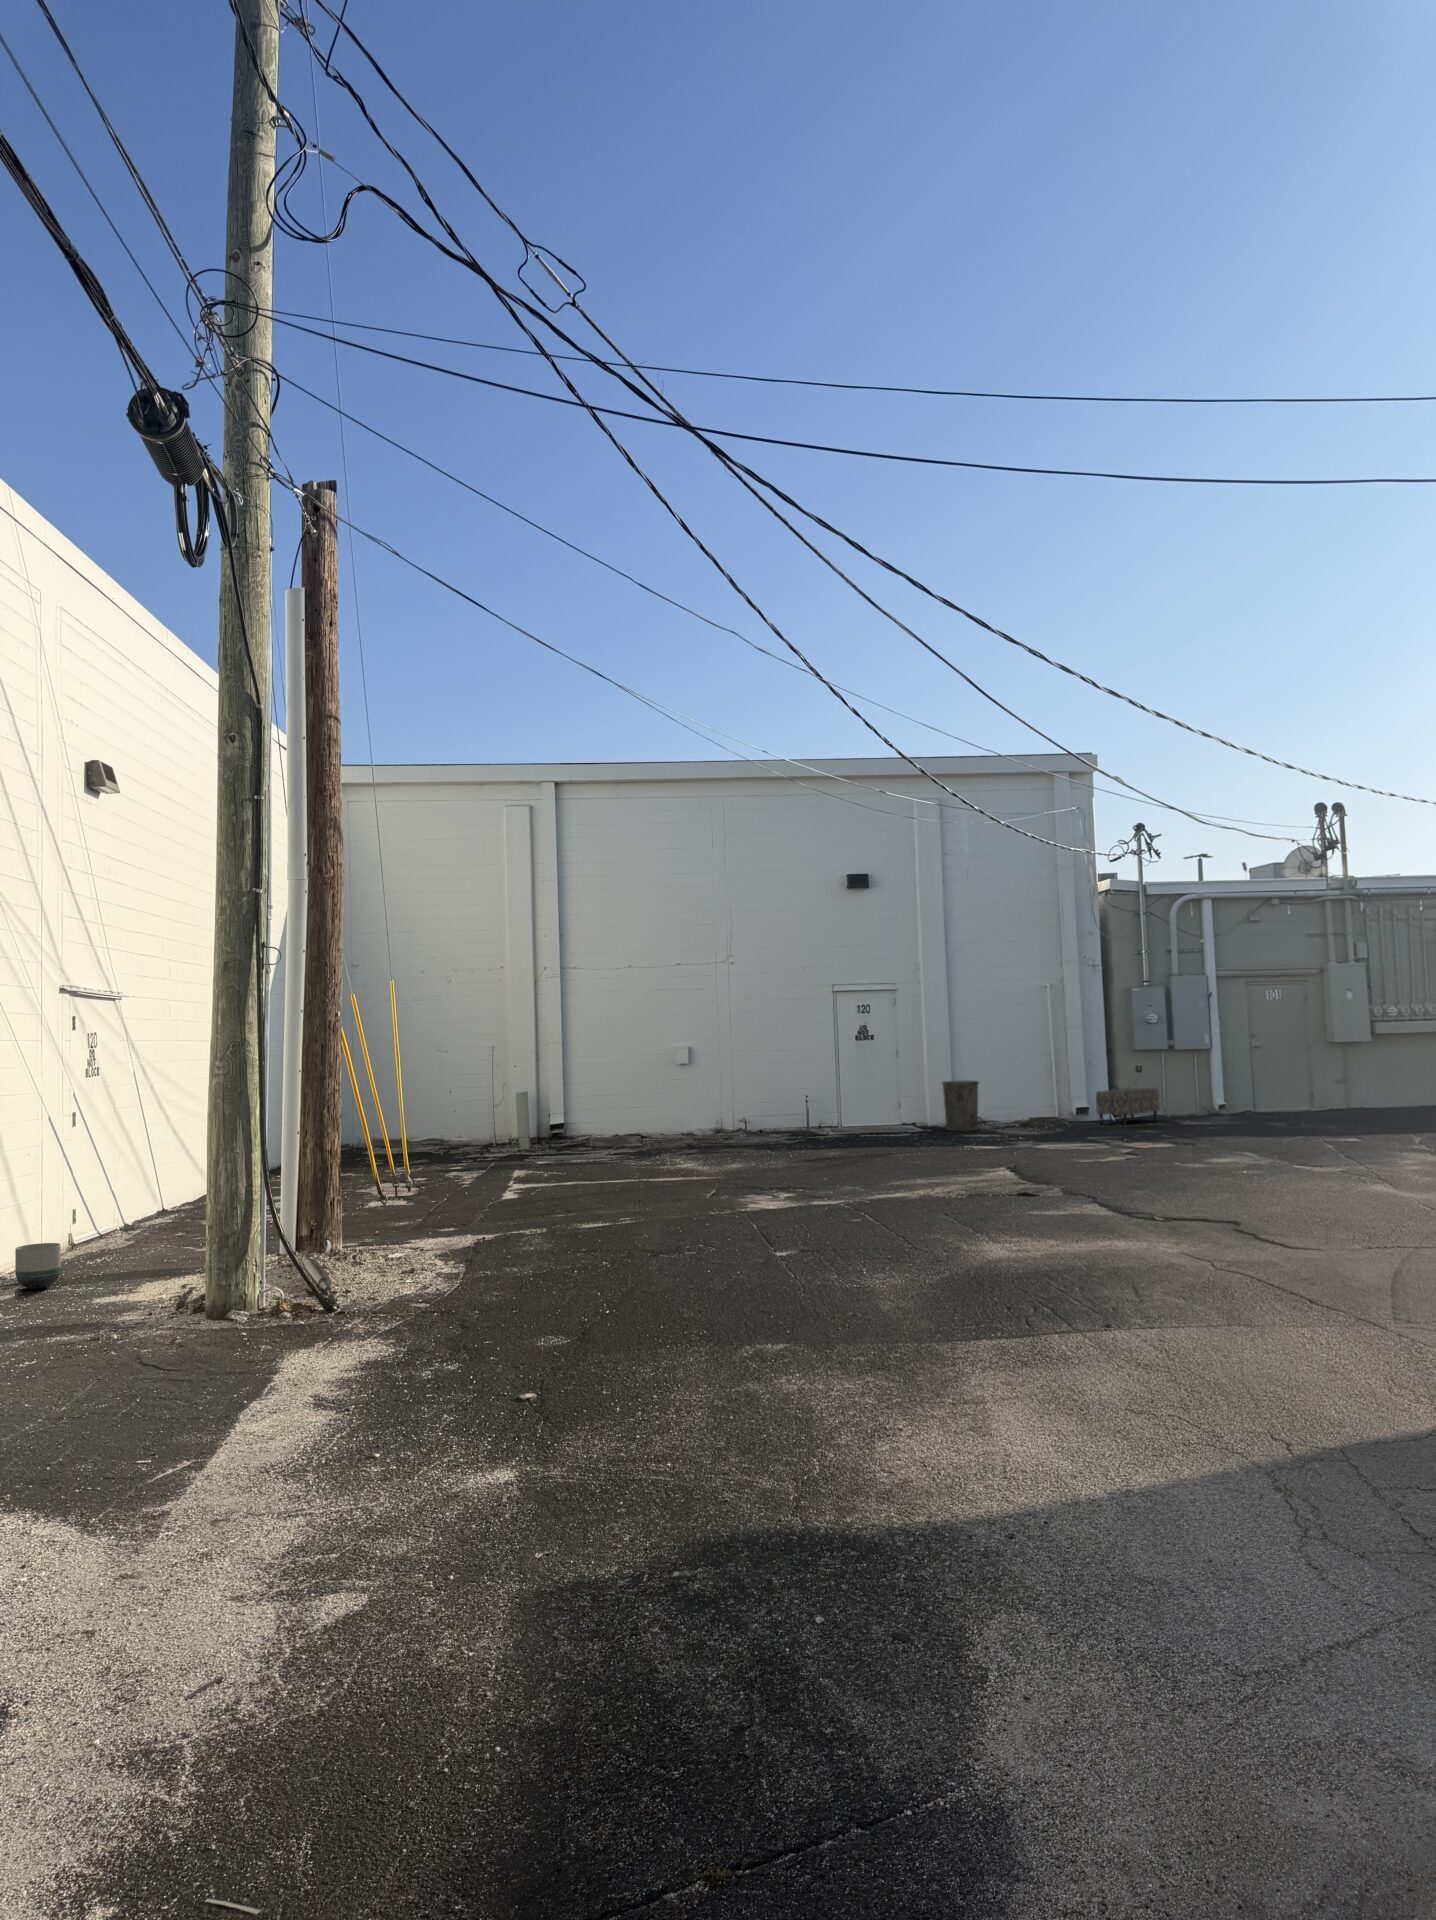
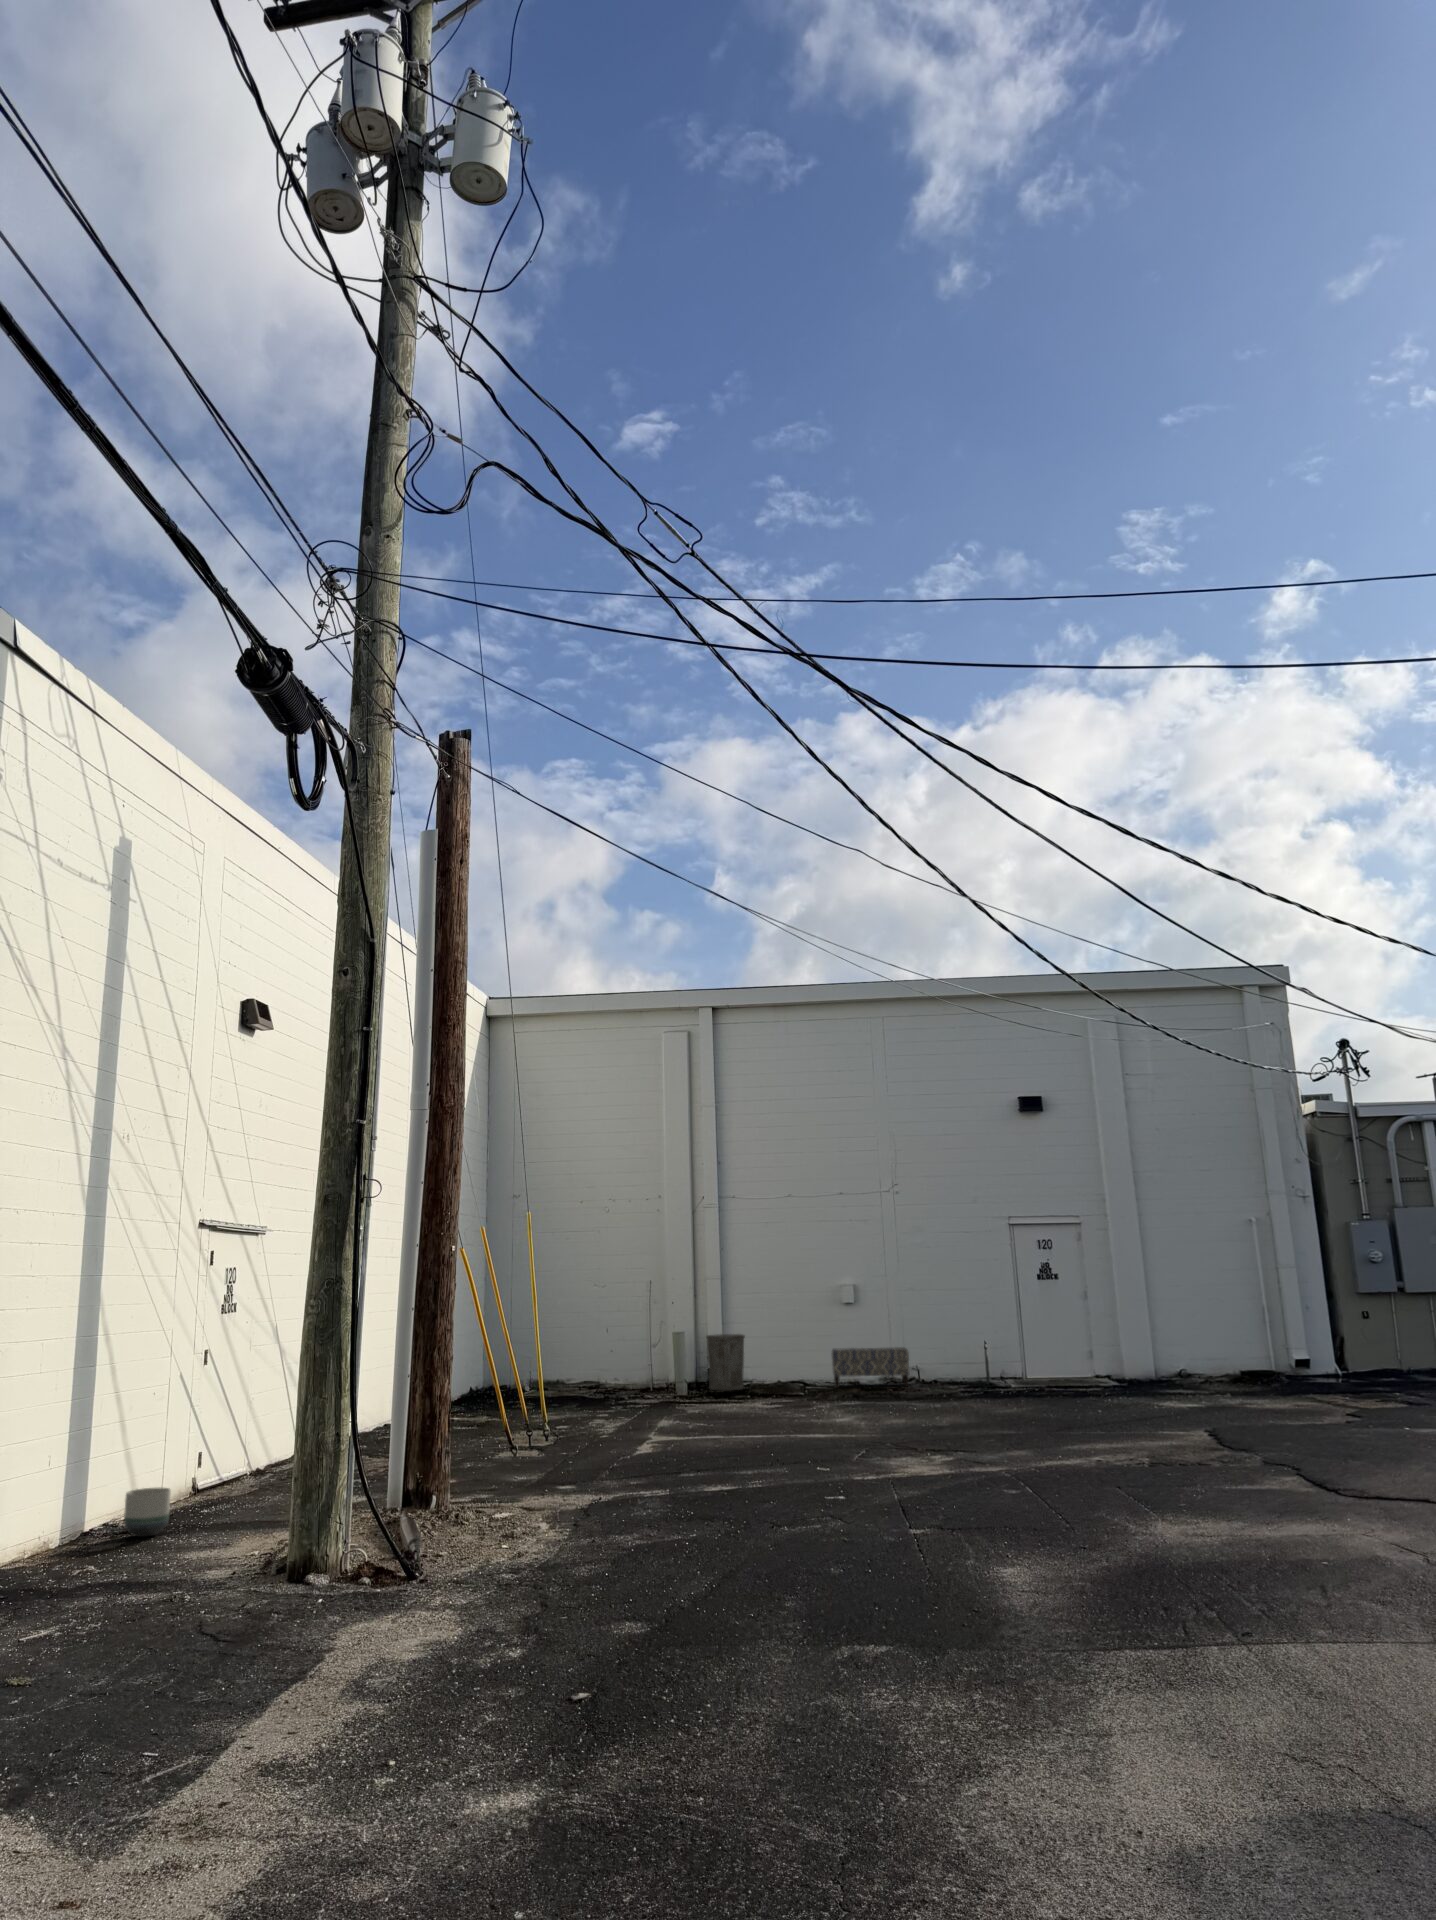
trash can: present [942,1080,979,1131] -> present [706,1334,745,1390]
bench: present [1096,1088,1159,1125] -> present [832,1347,909,1388]

